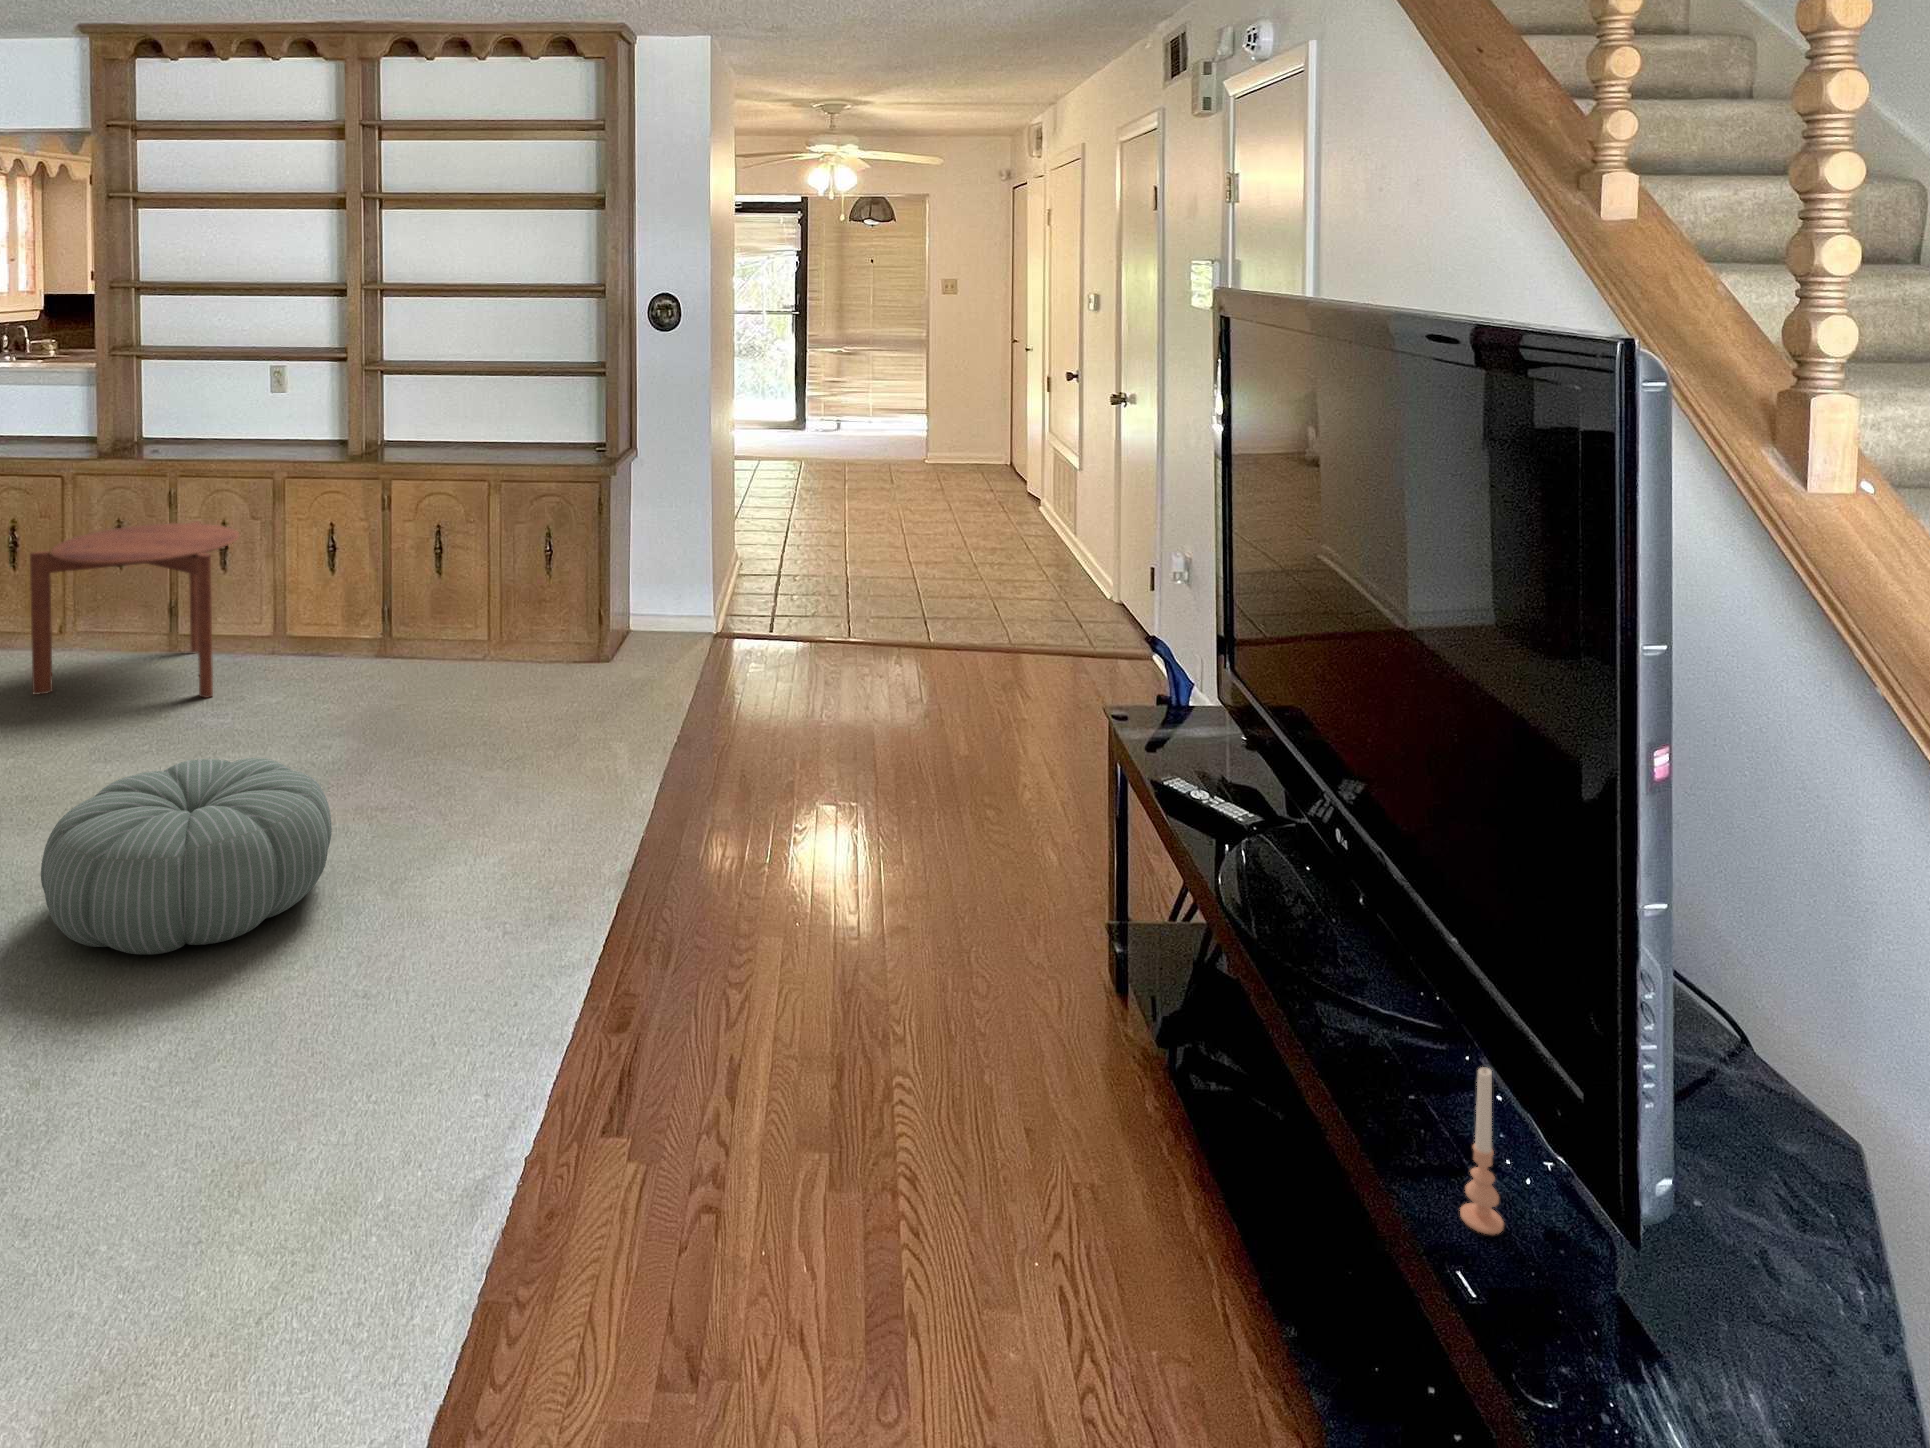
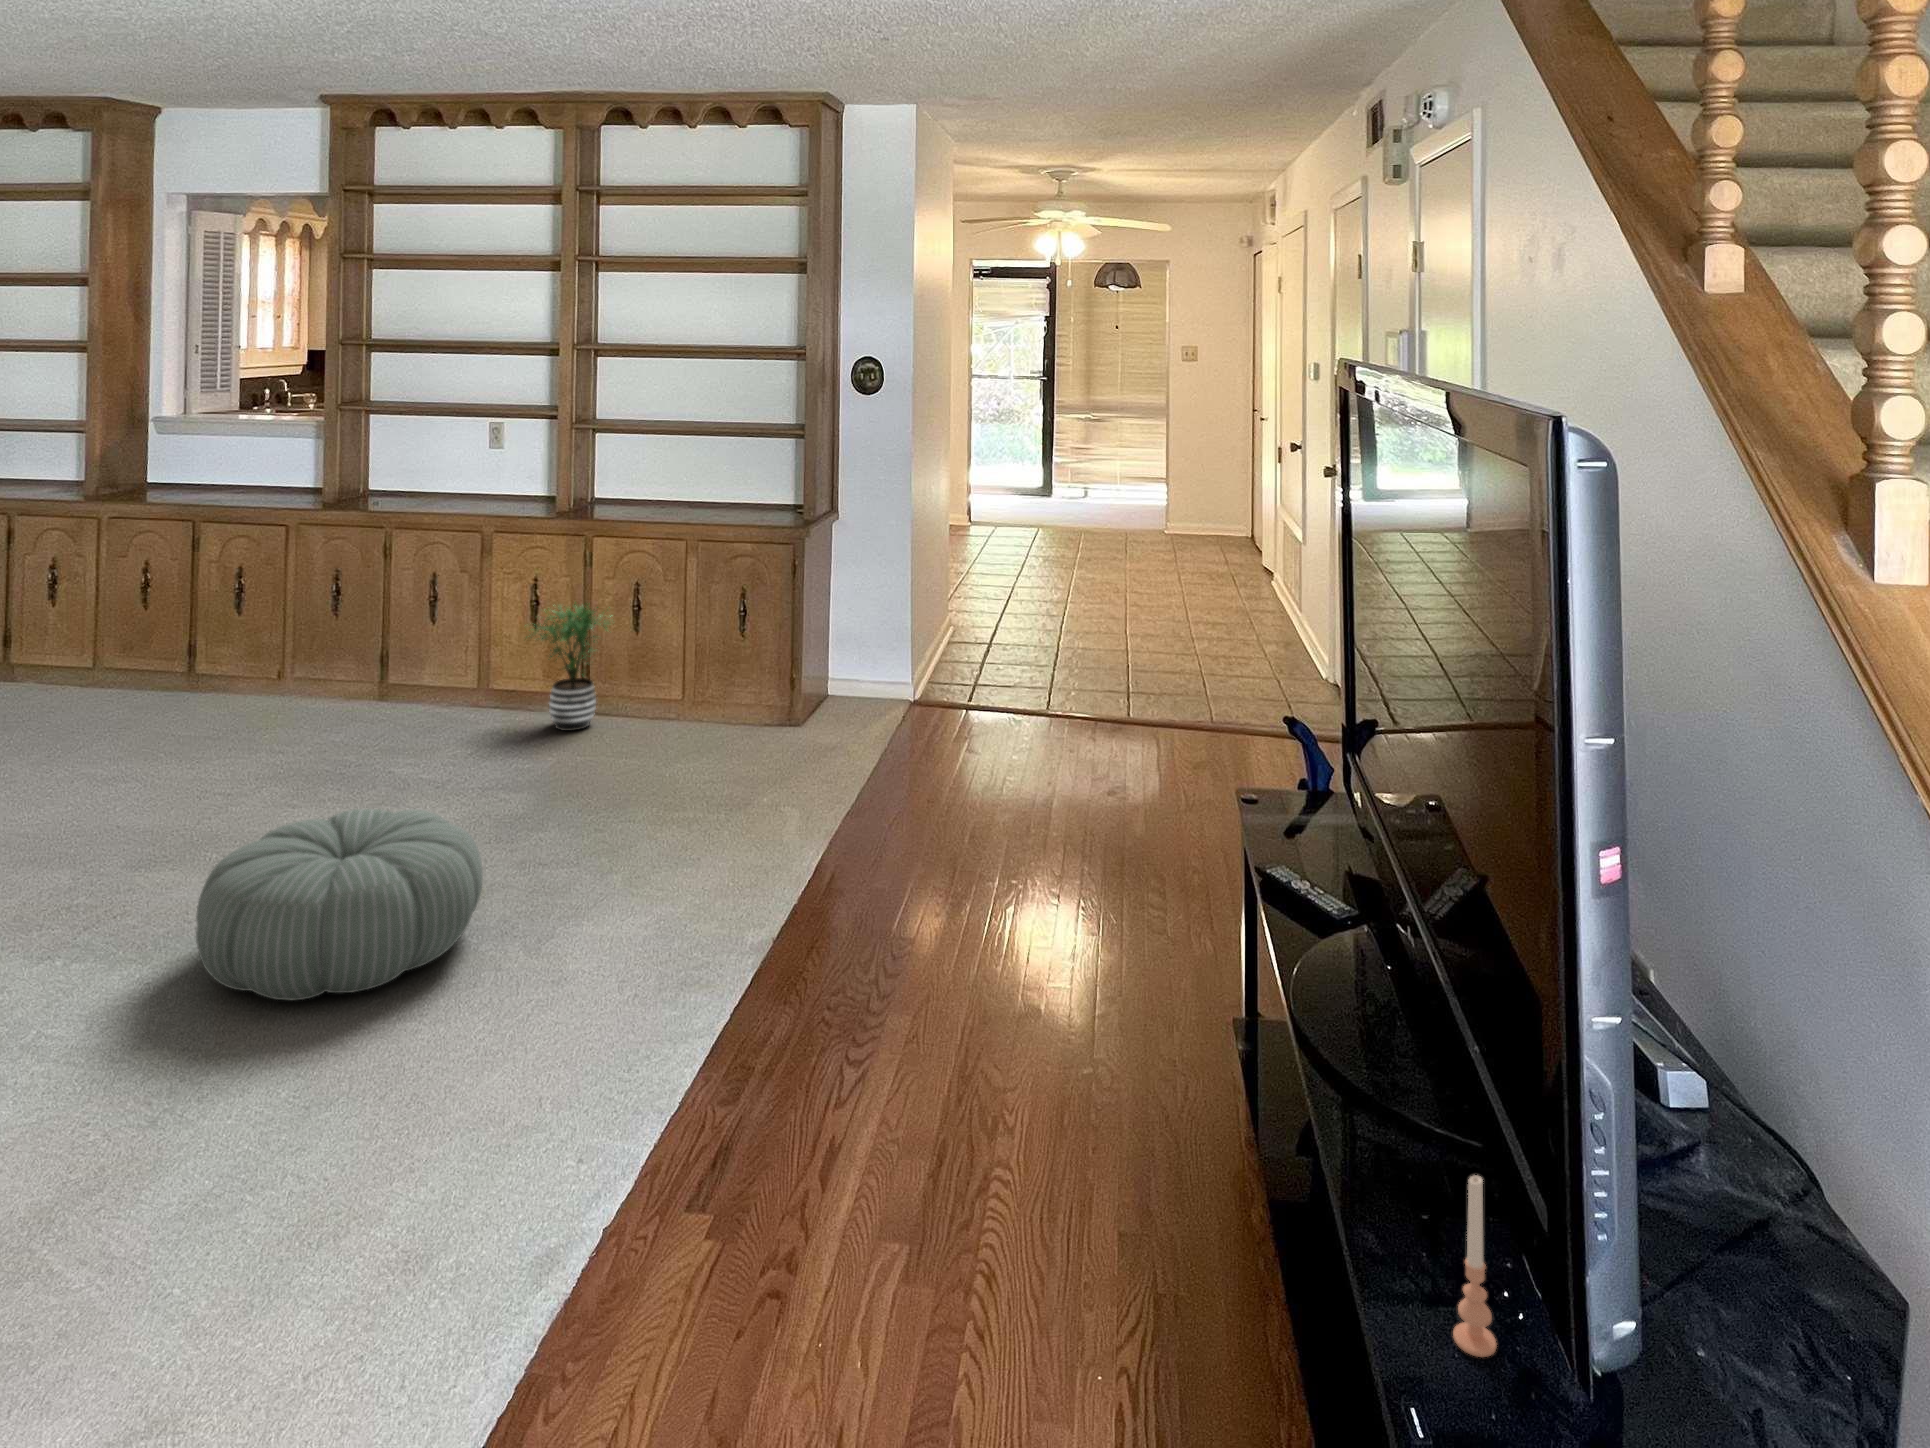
side table: present [30,521,239,698] -> none [242,575,447,750]
potted plant: none [323,542,416,673] -> present [526,602,612,731]

